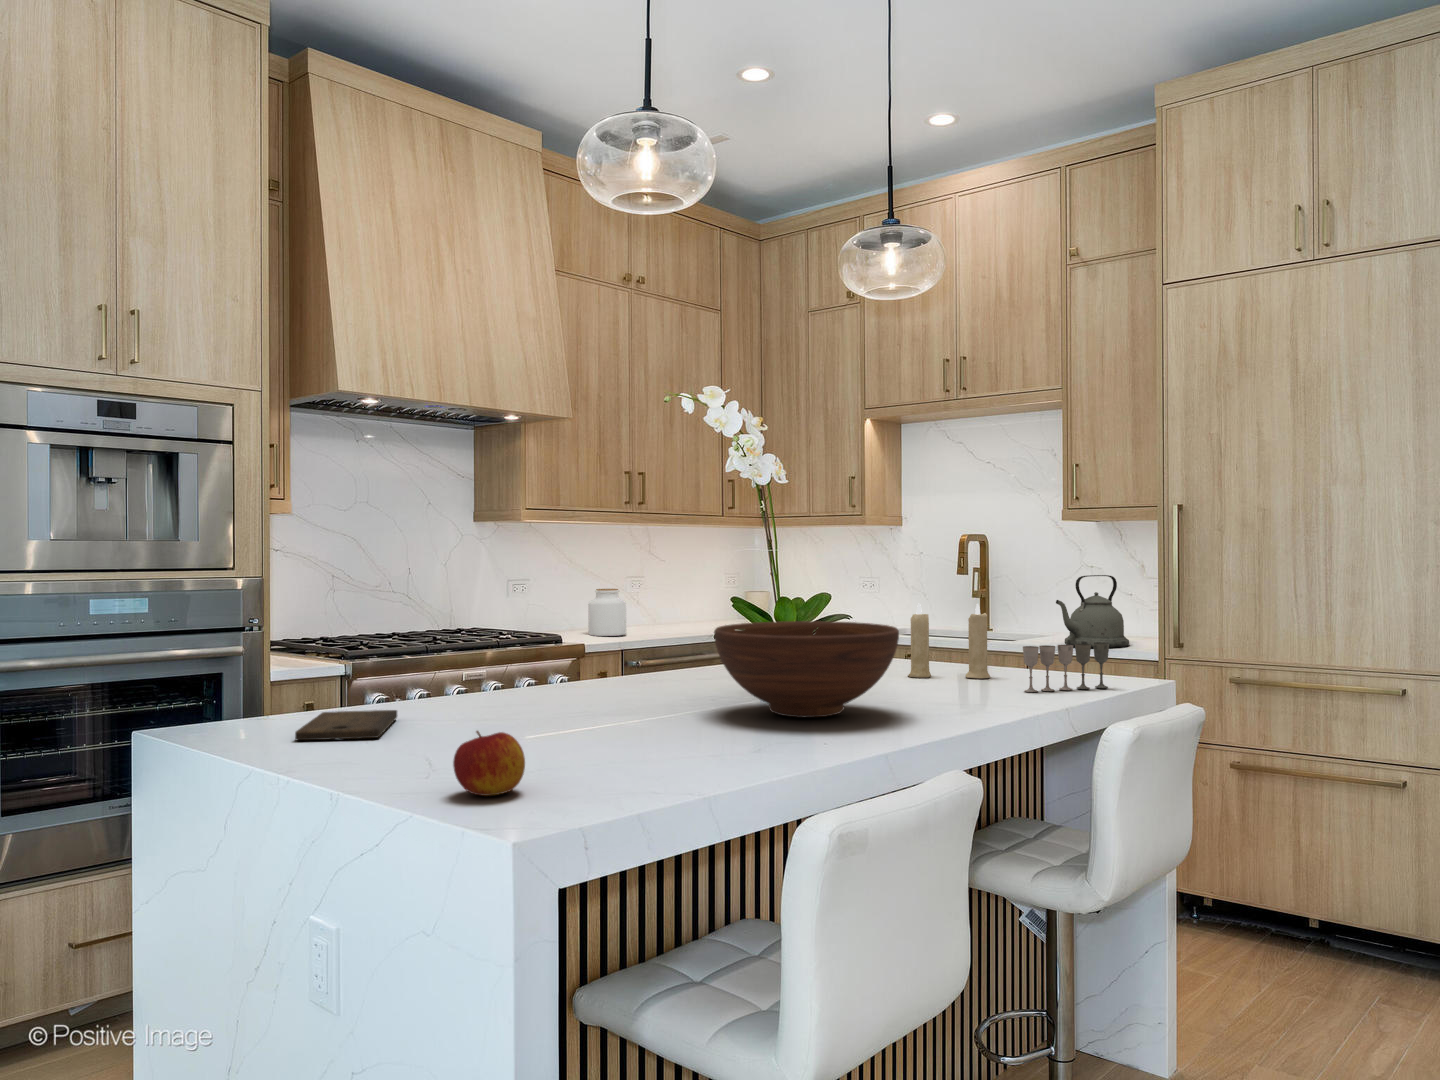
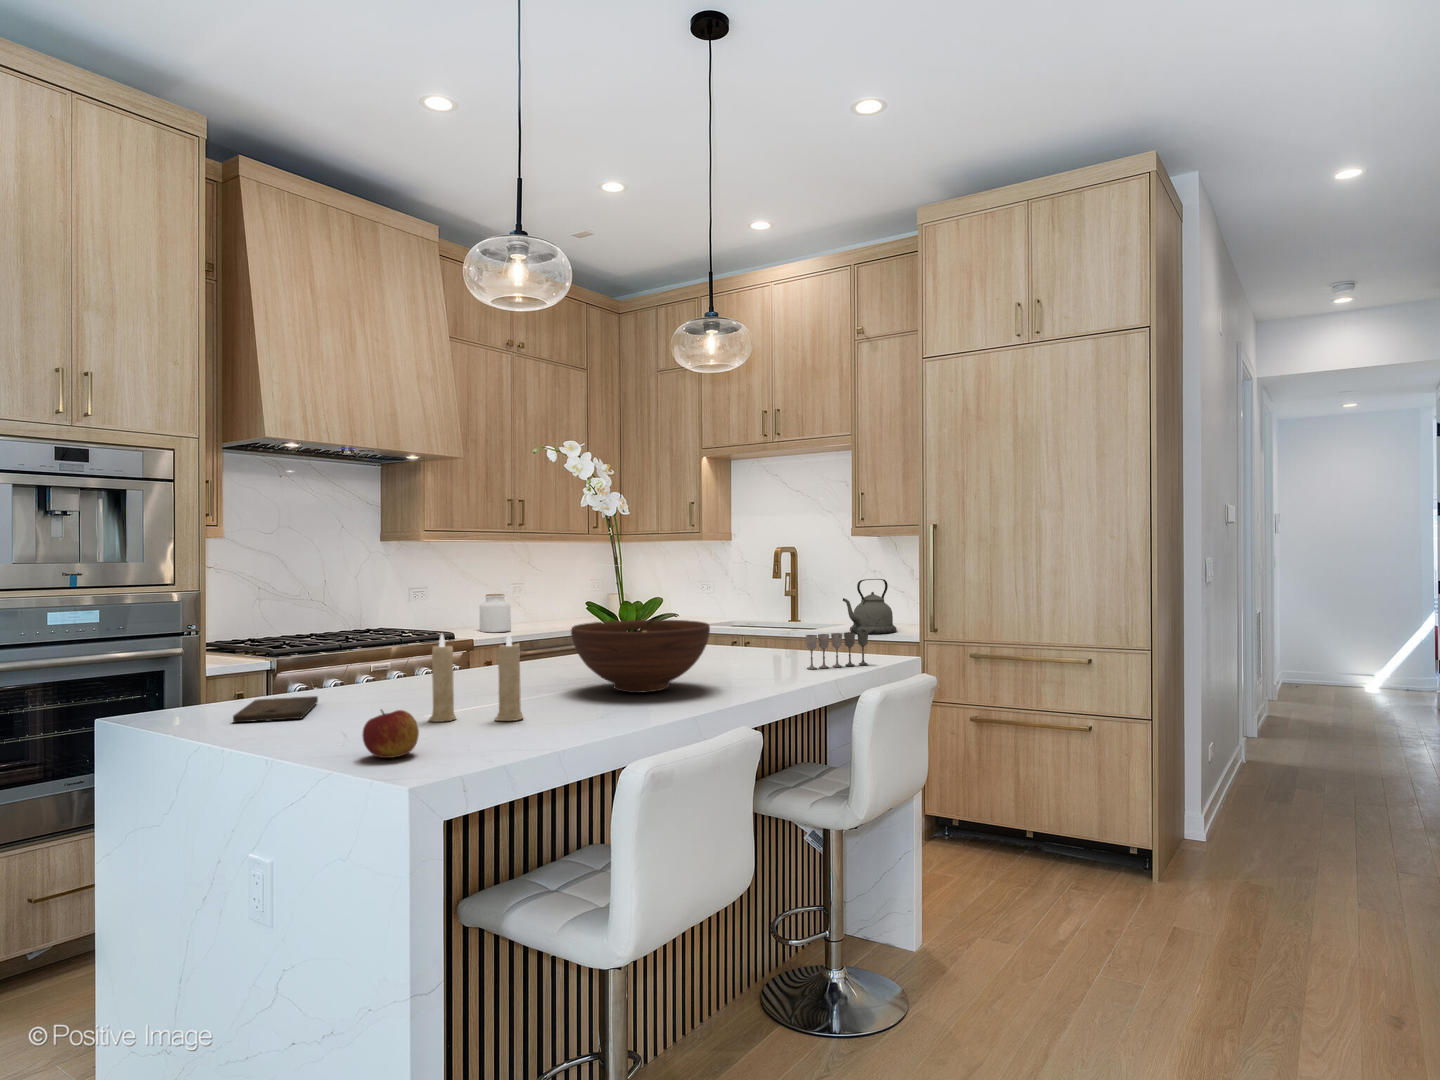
candle: present [908,603,990,678] -> present [428,633,523,722]

